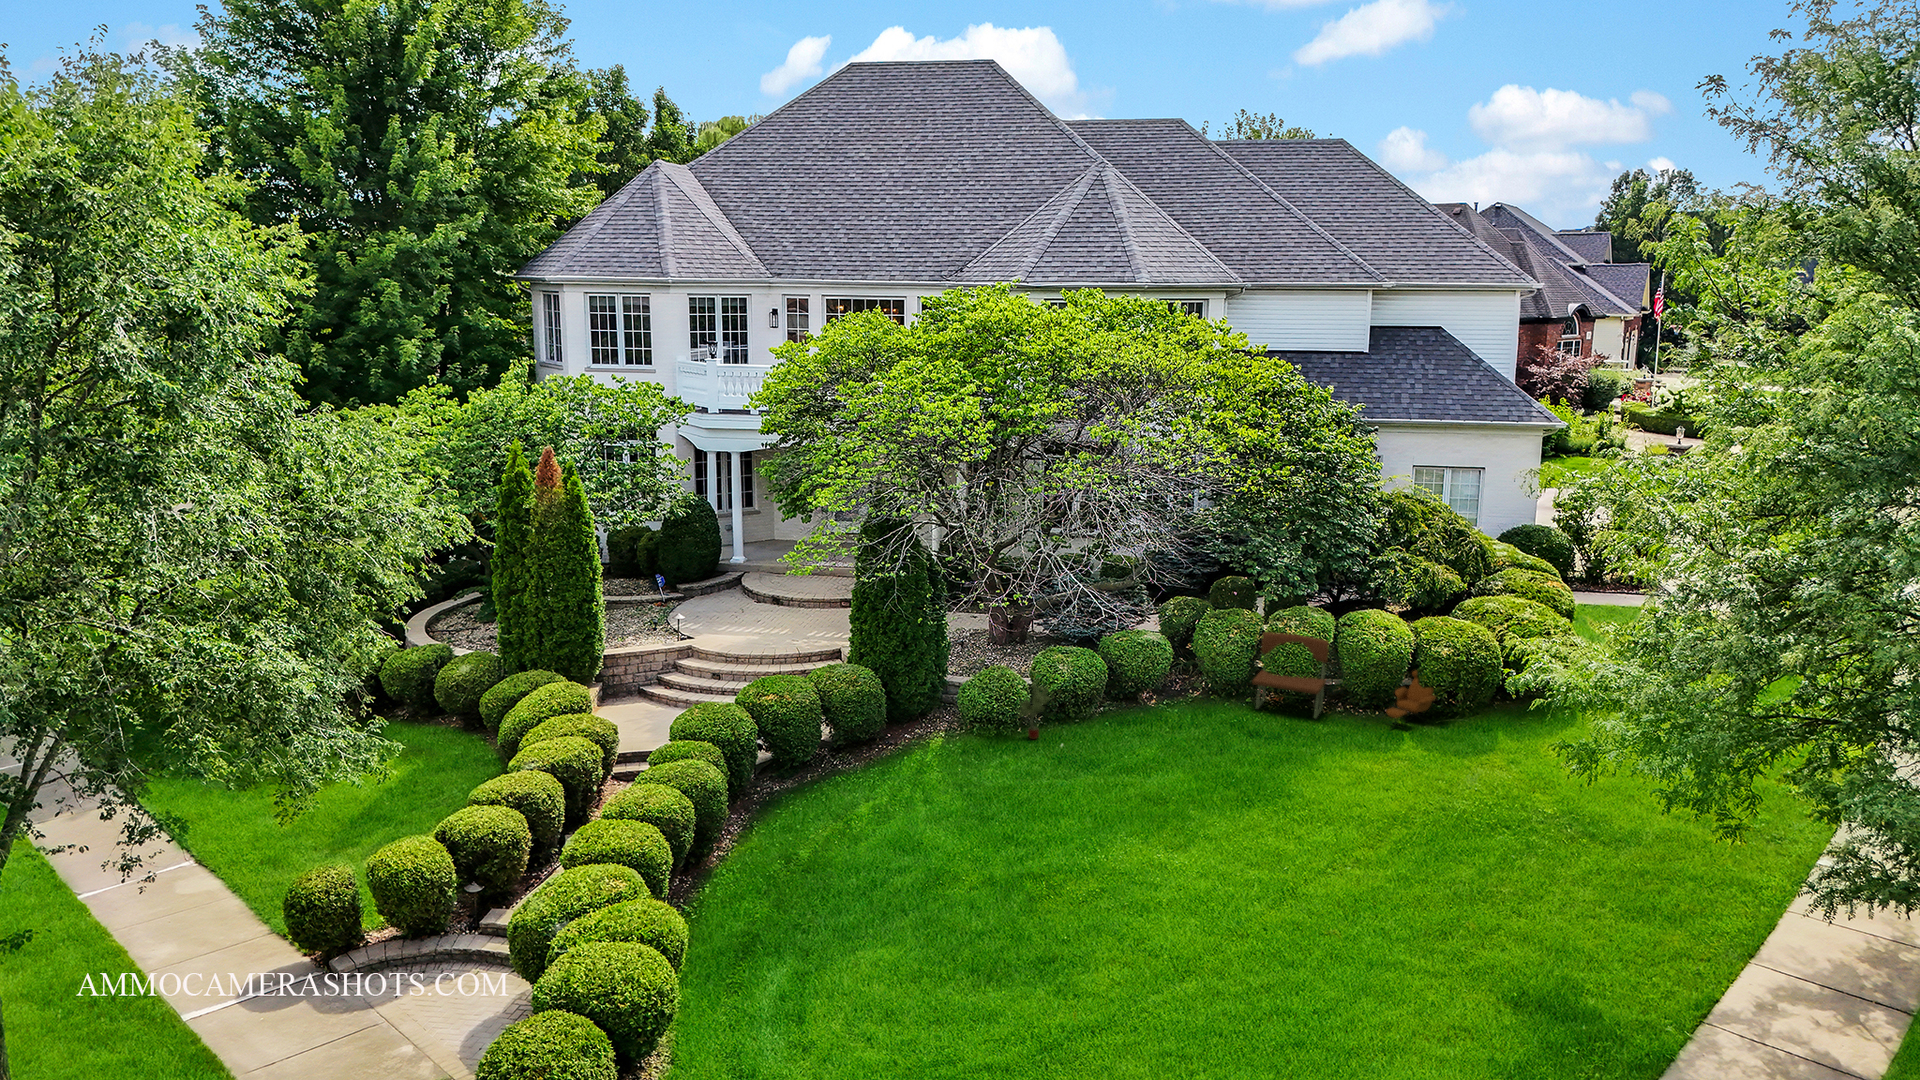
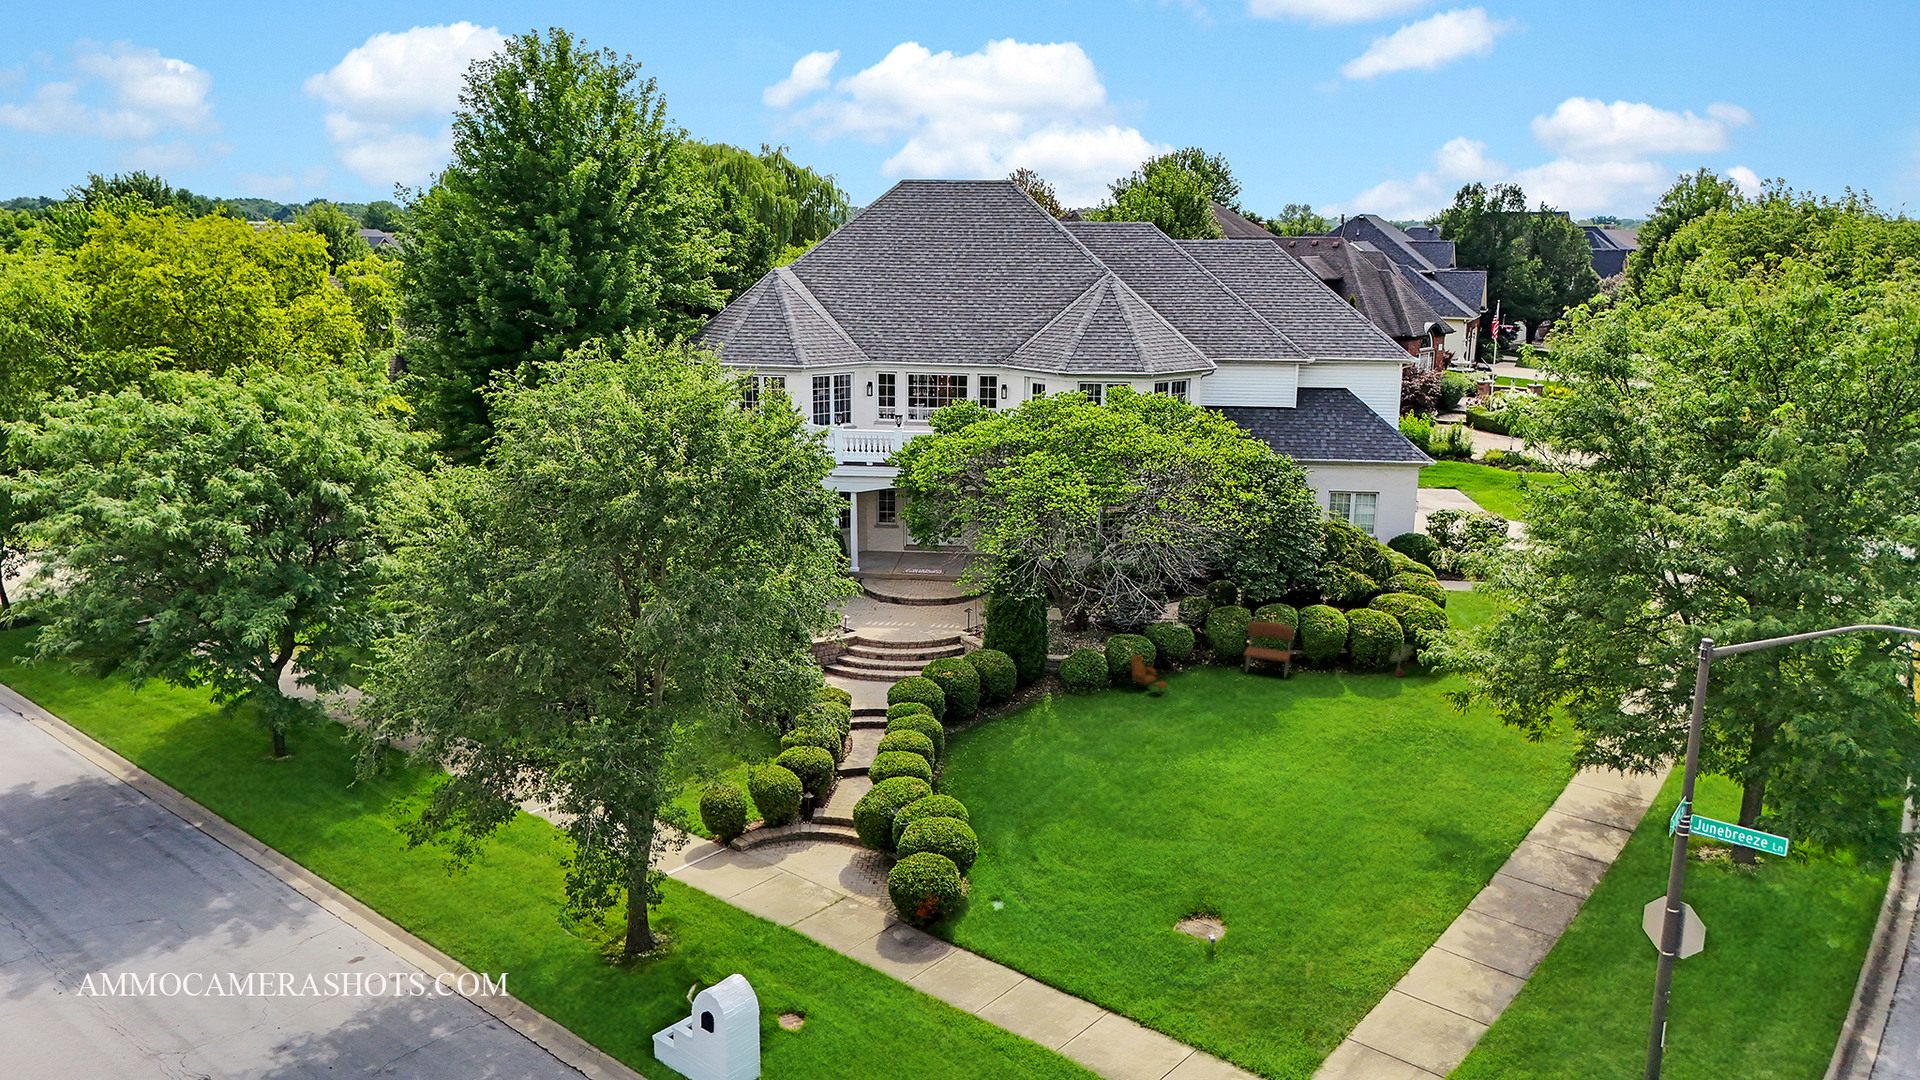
lounge chair: present [1387,671,1436,726] -> present [1130,655,1167,693]
potted tree: present [1017,682,1050,739] -> present [1390,642,1413,677]

